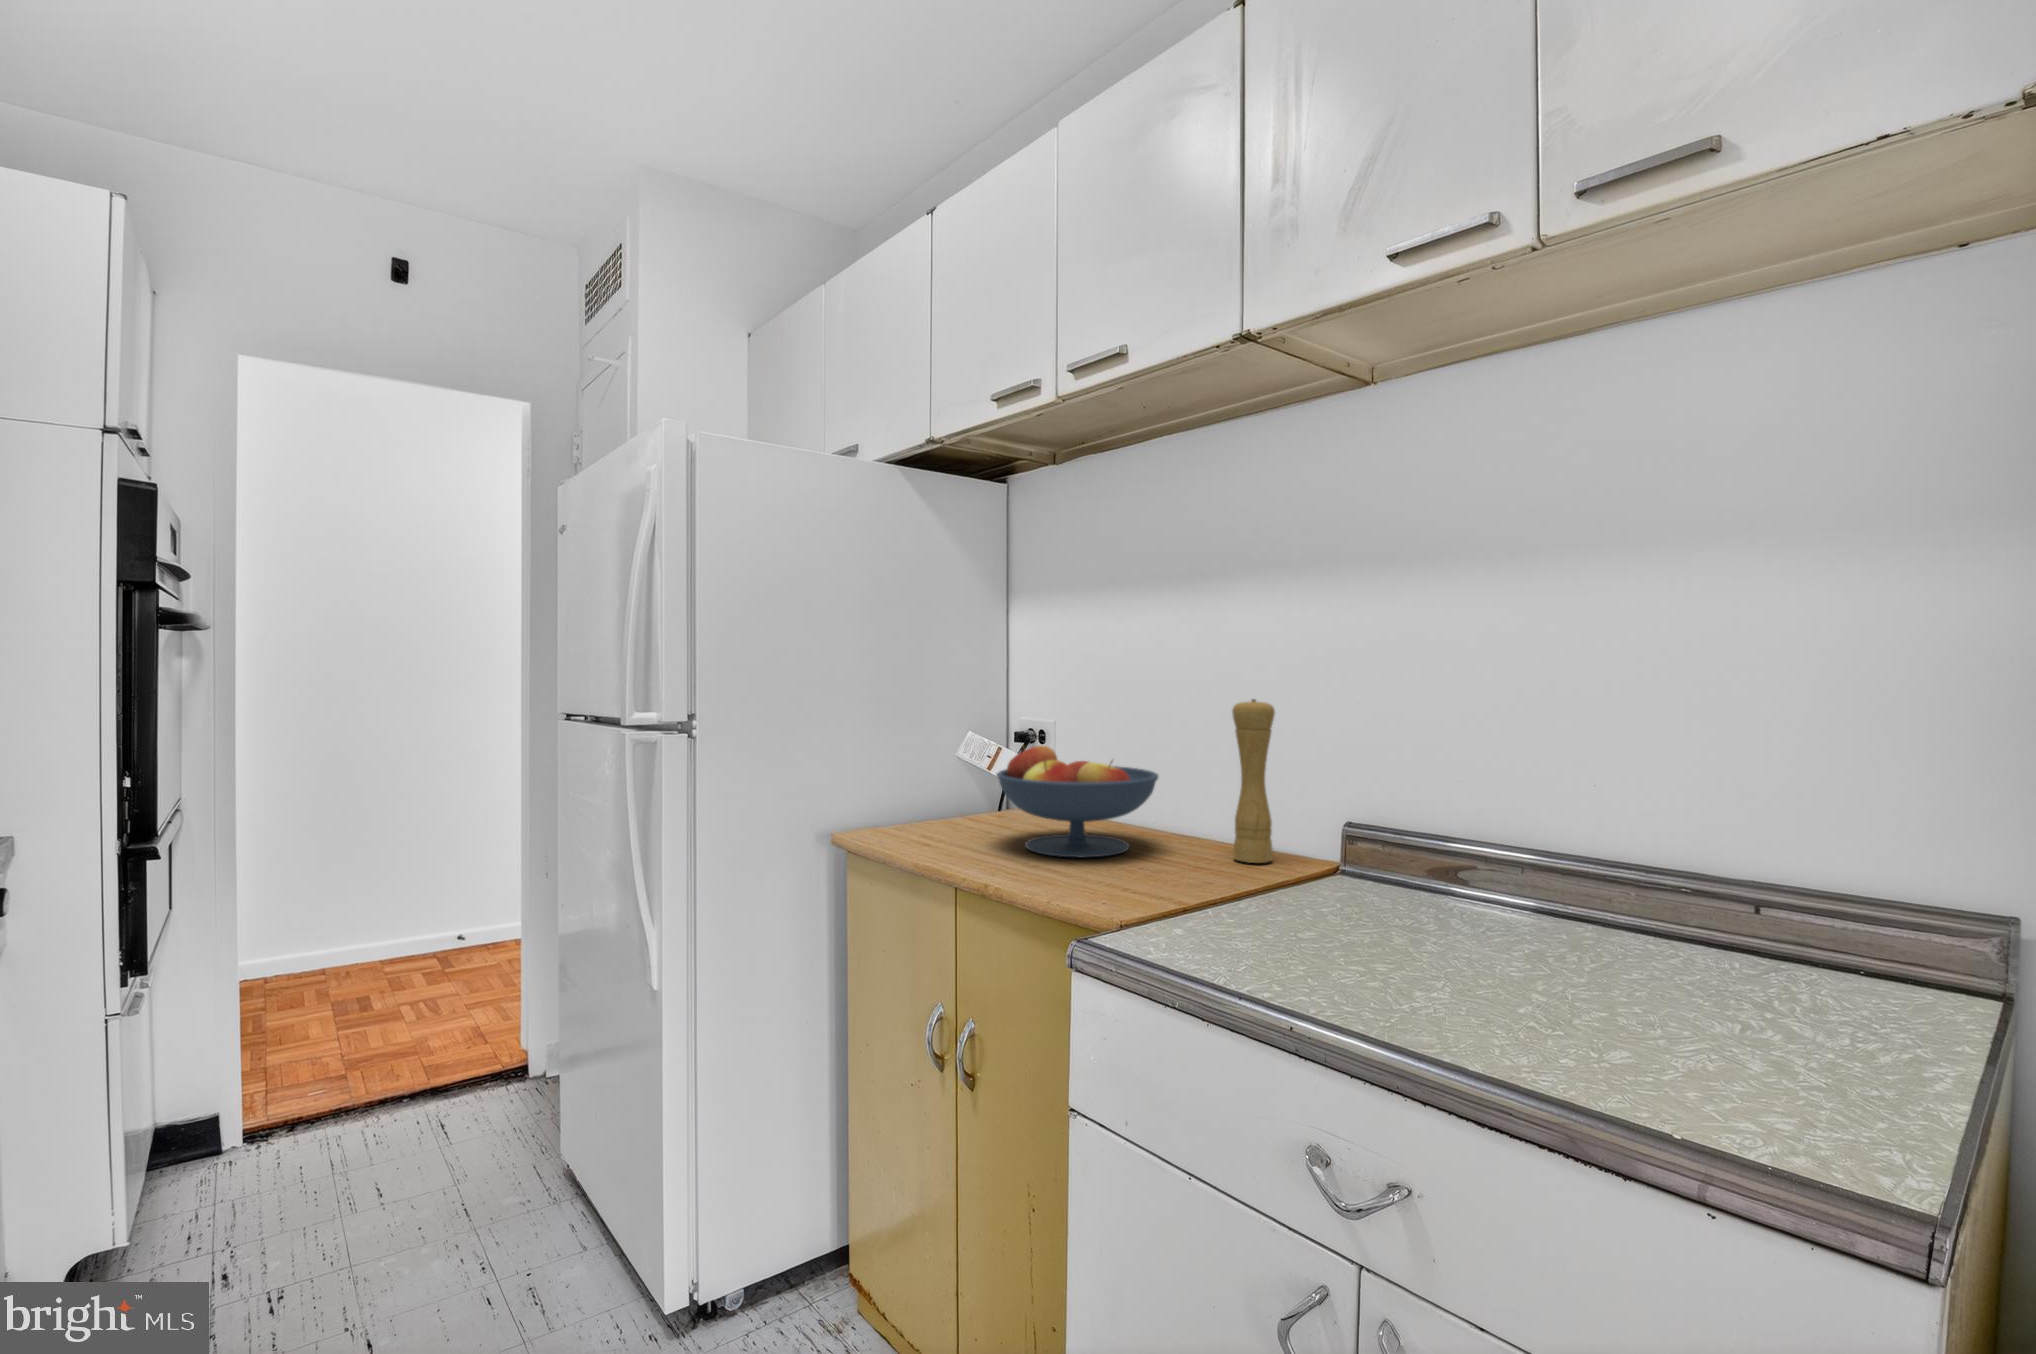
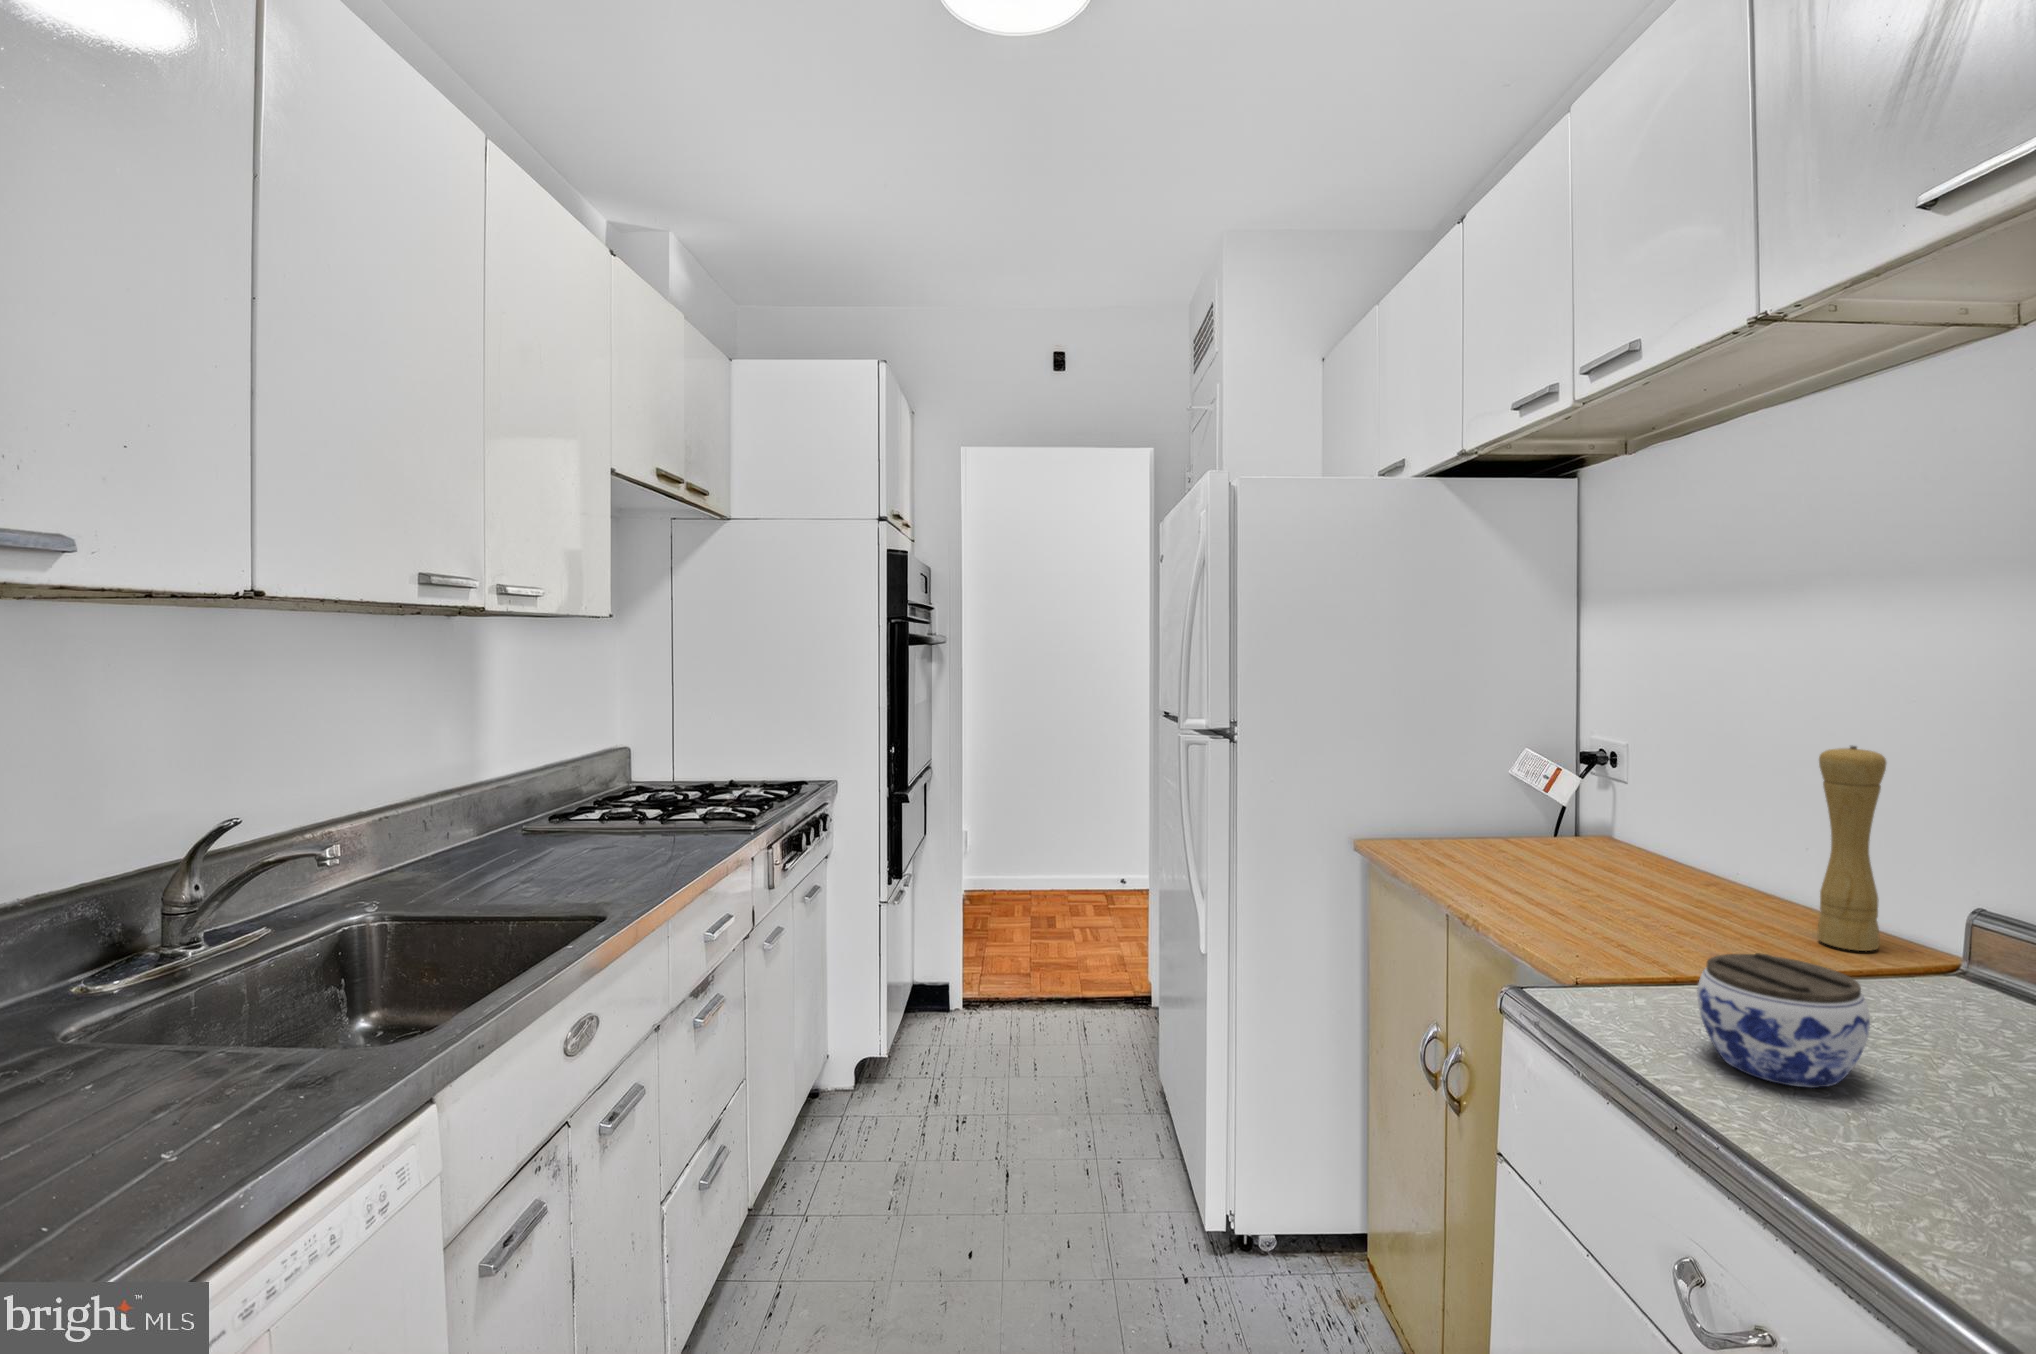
fruit bowl: present [997,746,1158,857] -> none [1513,775,1724,909]
jar: none [1256,862,1382,971] -> present [1697,953,1870,1088]

